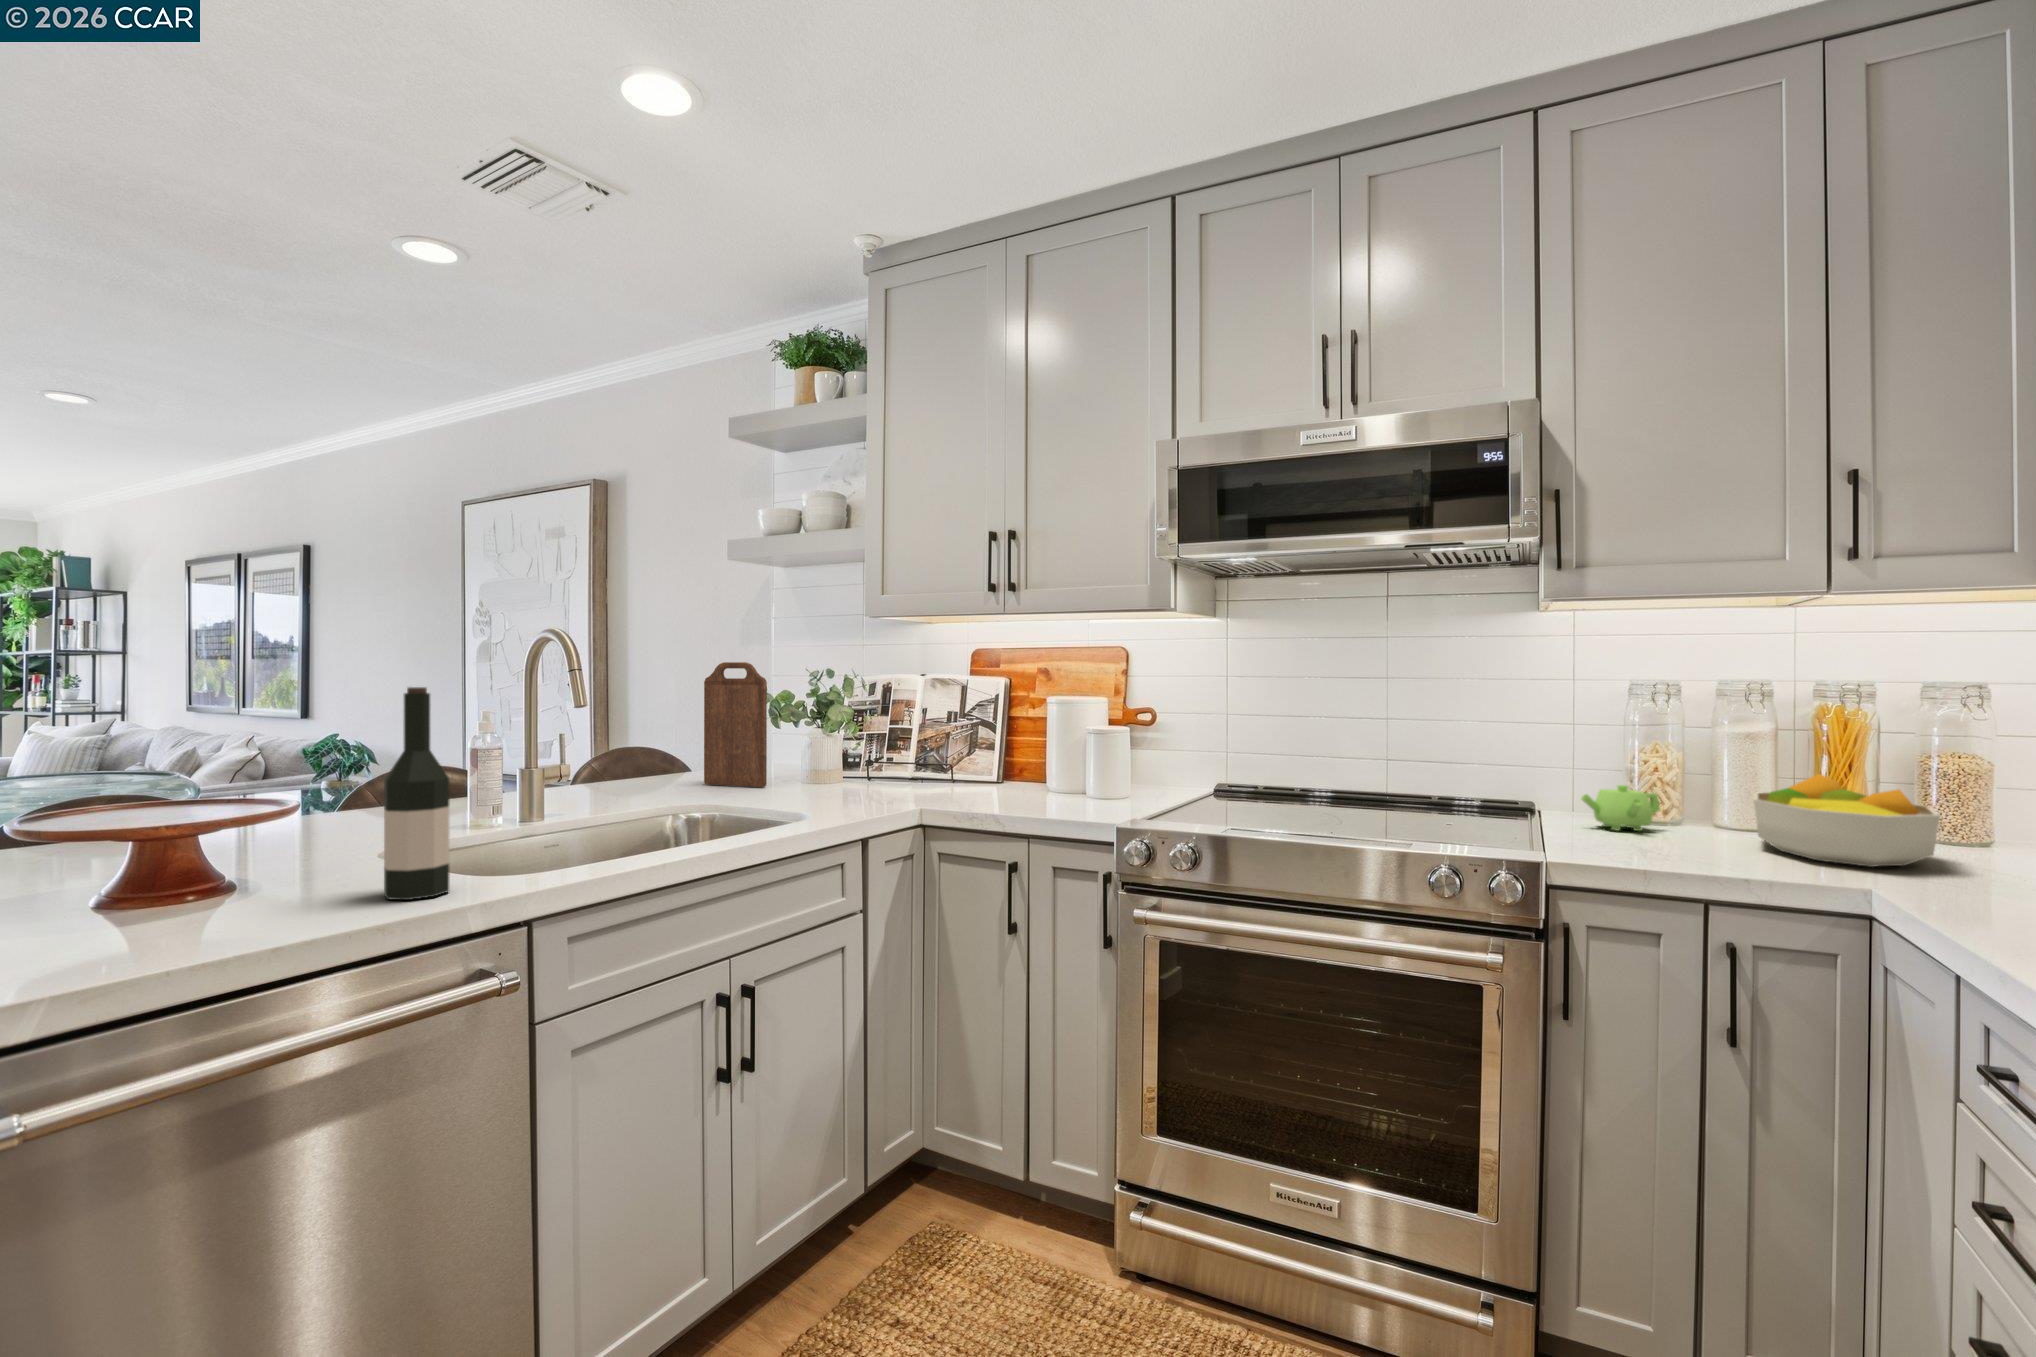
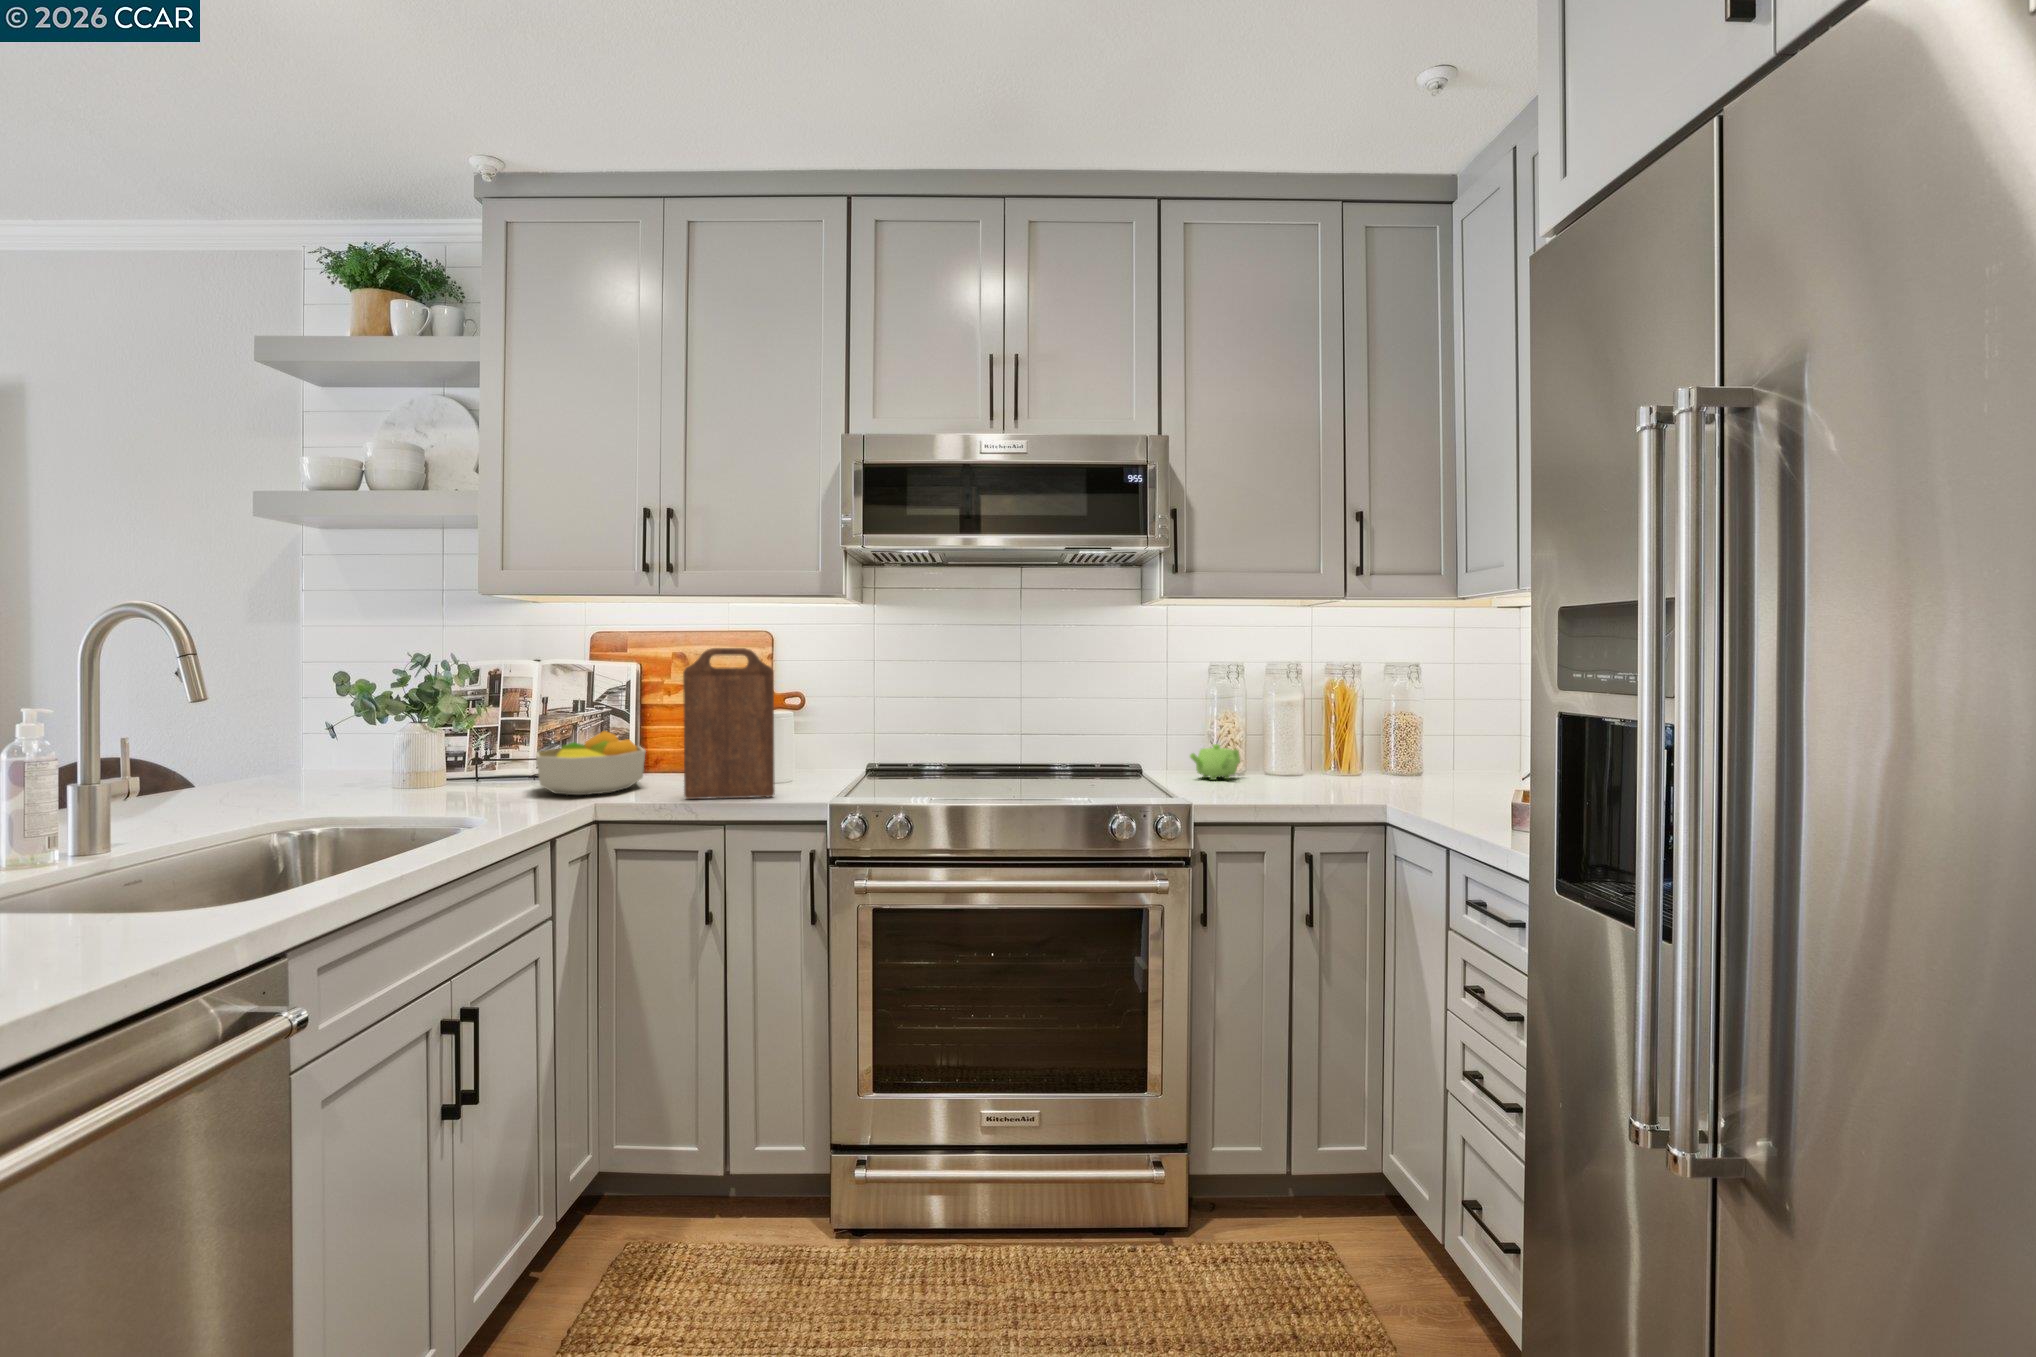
cutting board: present [704,662,767,787] -> present [683,648,775,799]
wine bottle: present [384,687,449,900] -> none [80,686,177,954]
fruit bowl: present [1753,774,1940,867] -> present [536,731,646,795]

